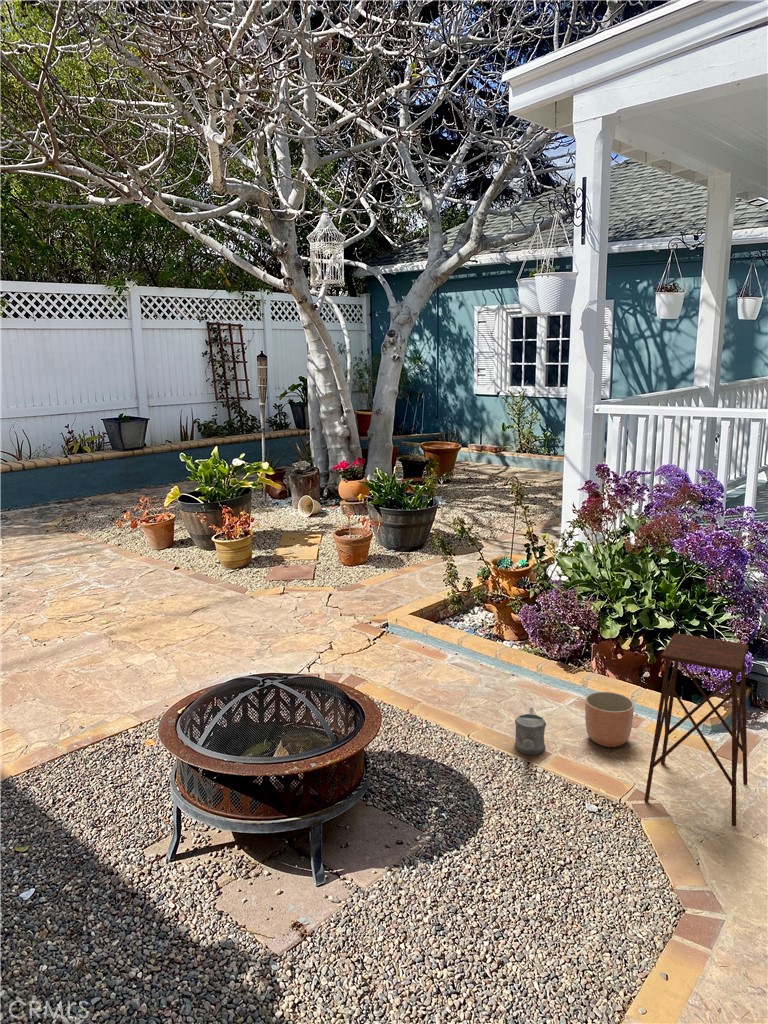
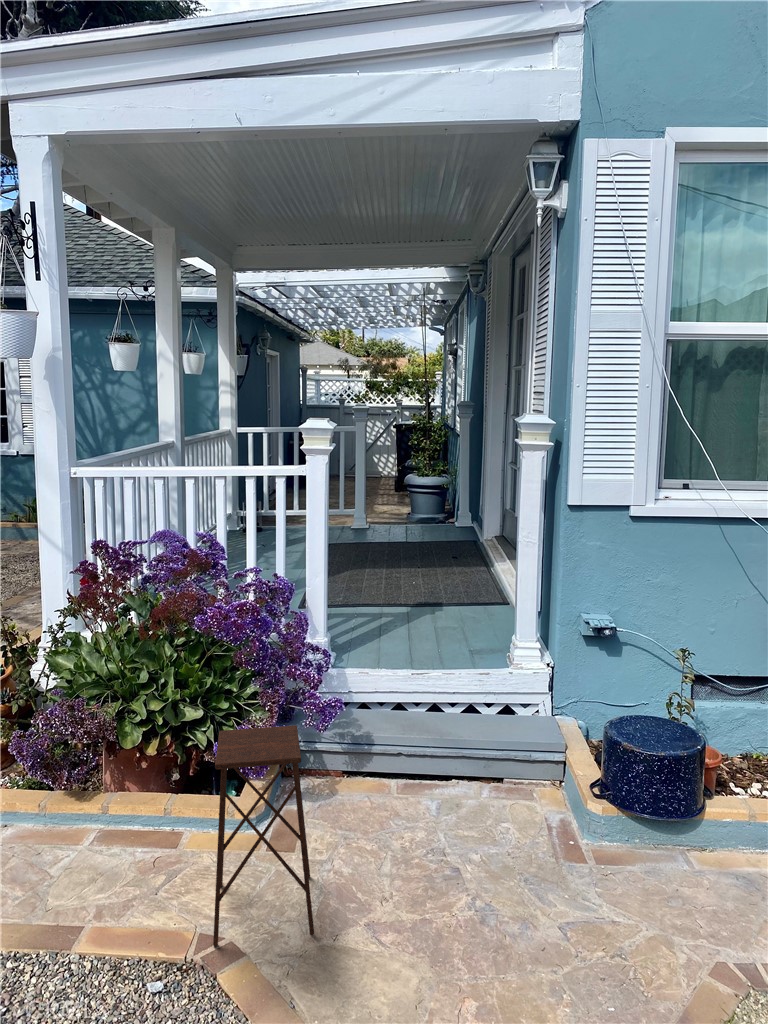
planter: present [585,692,634,747] -> none [119,817,179,890]
watering can: present [515,708,546,755] -> none [29,872,75,942]

